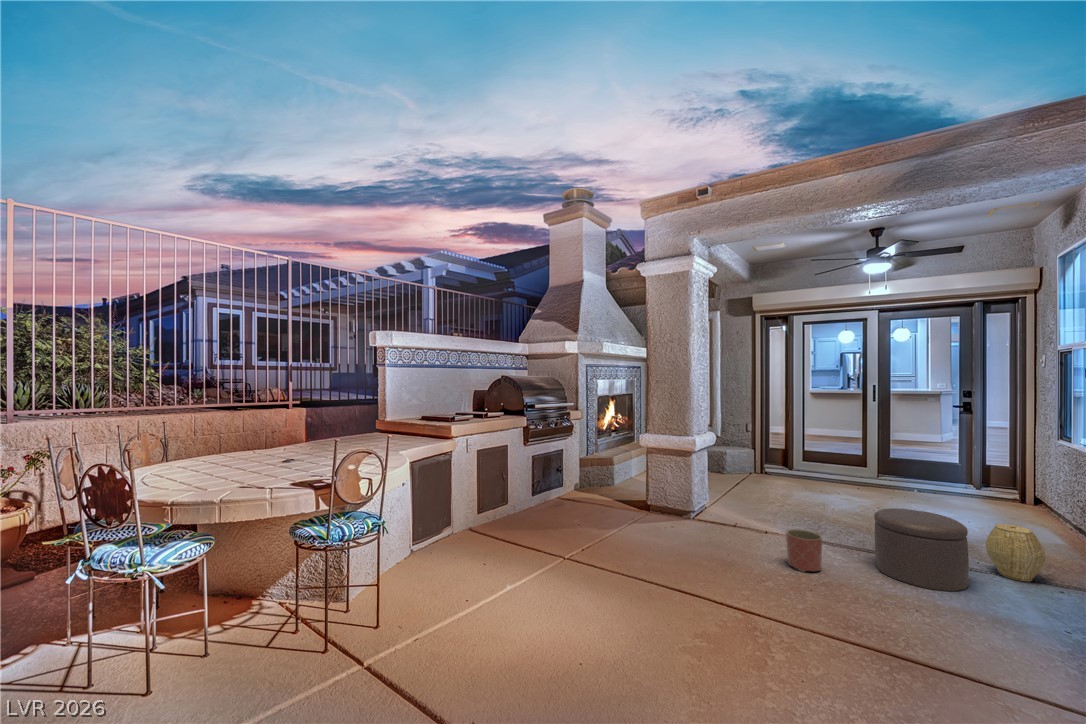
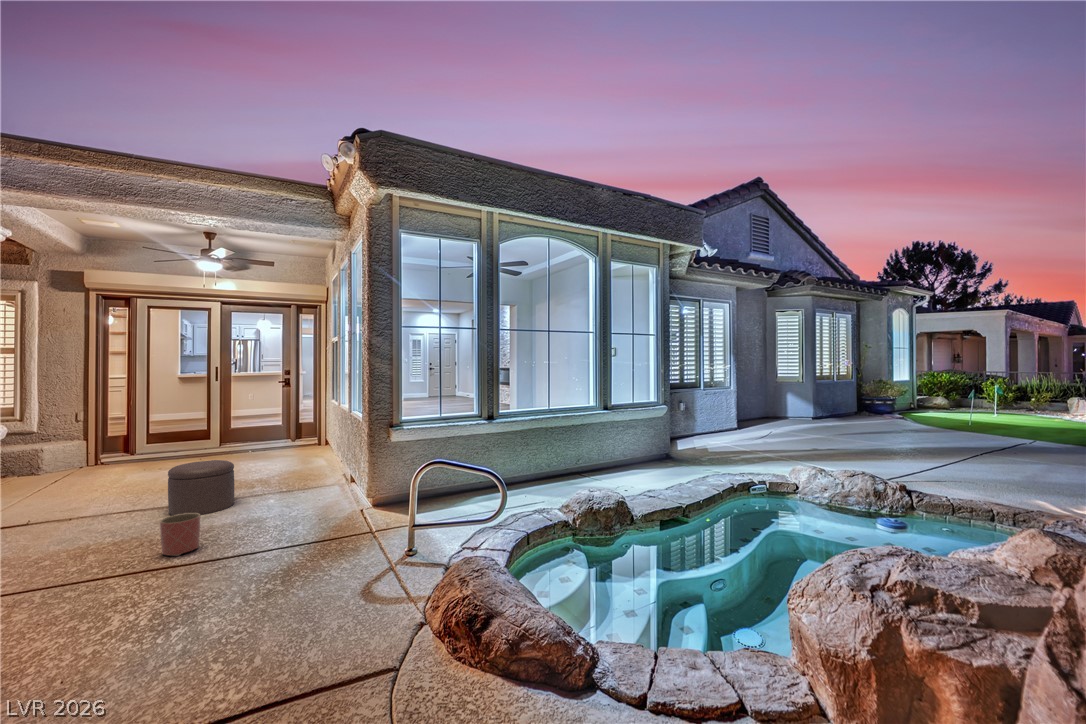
woven basket: present [986,524,1045,581] -> none [254,457,285,493]
planter: present [786,529,822,572] -> present [160,513,200,556]

